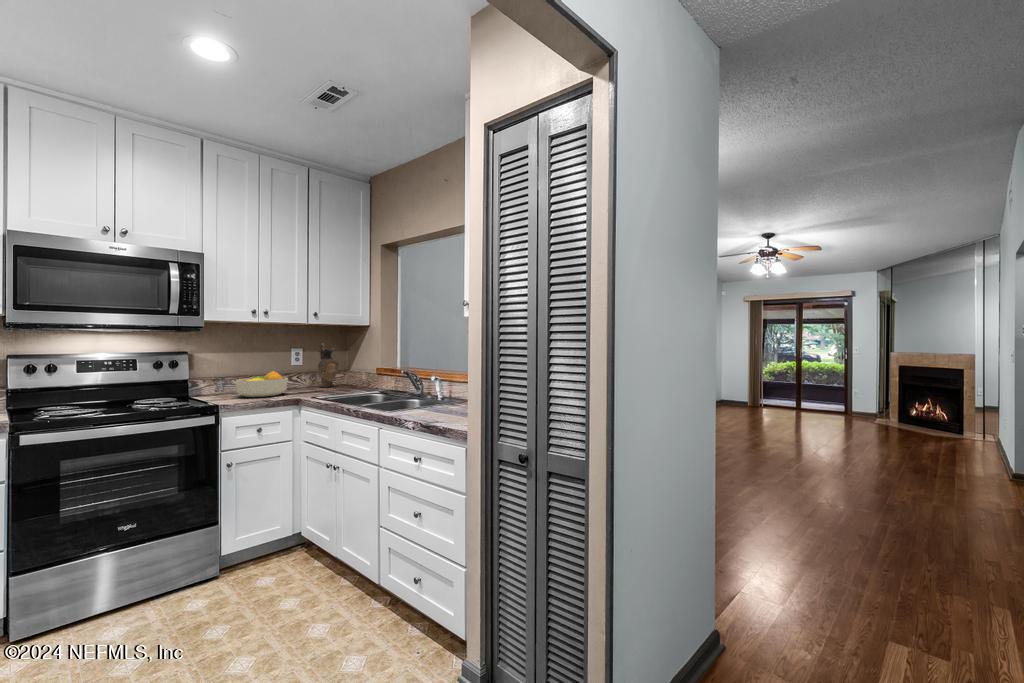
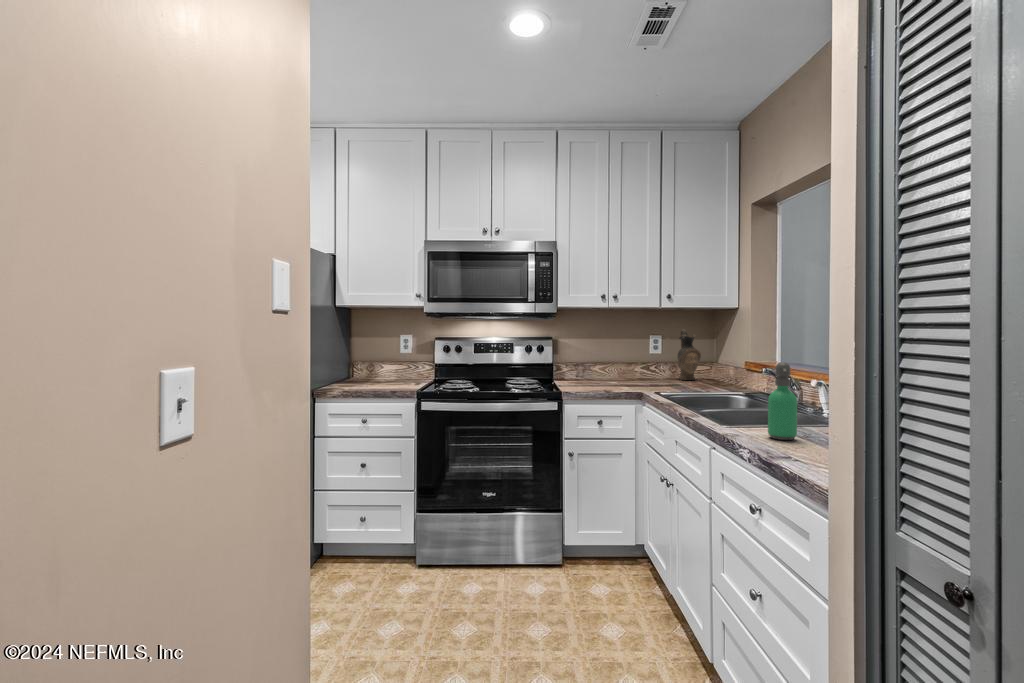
soap dispenser: none [419,360,438,414] -> present [768,362,797,440]
fruit bowl: present [236,371,288,397] -> none [585,360,639,387]

